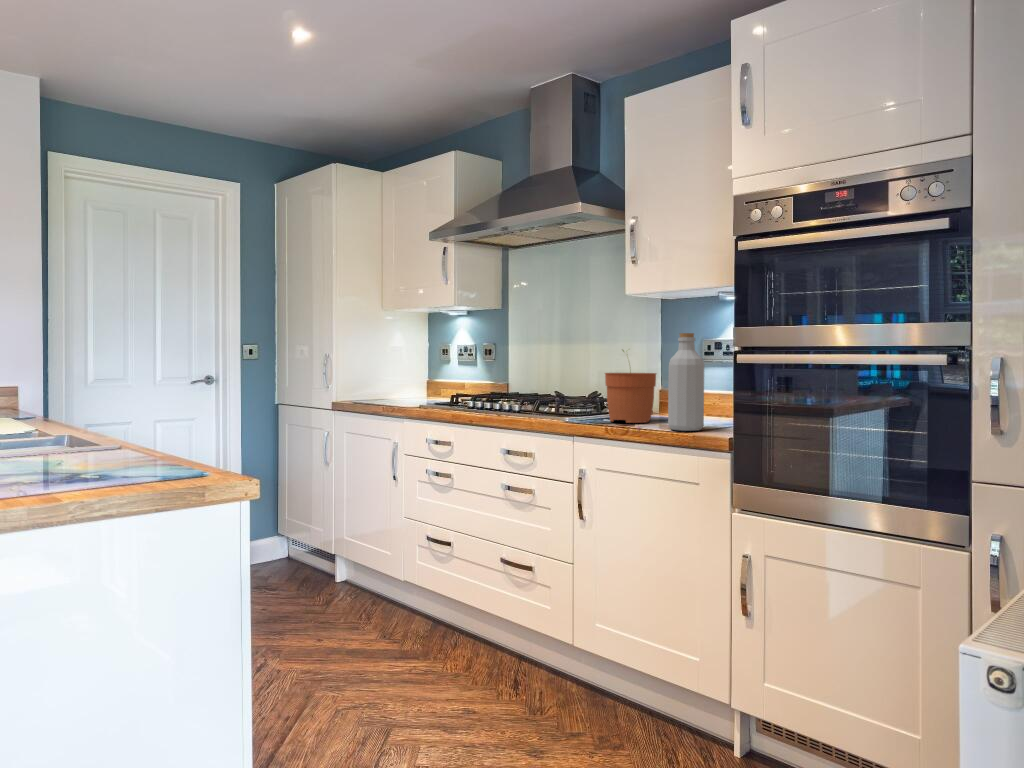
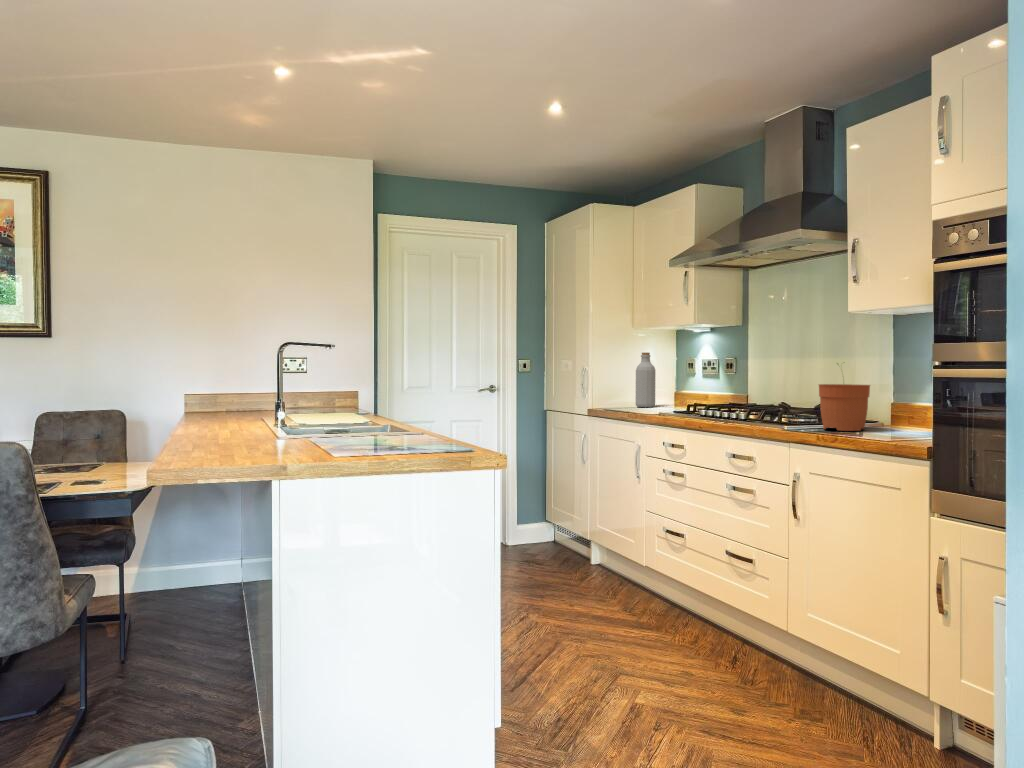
bottle: present [668,333,704,431] -> present [636,353,655,407]

